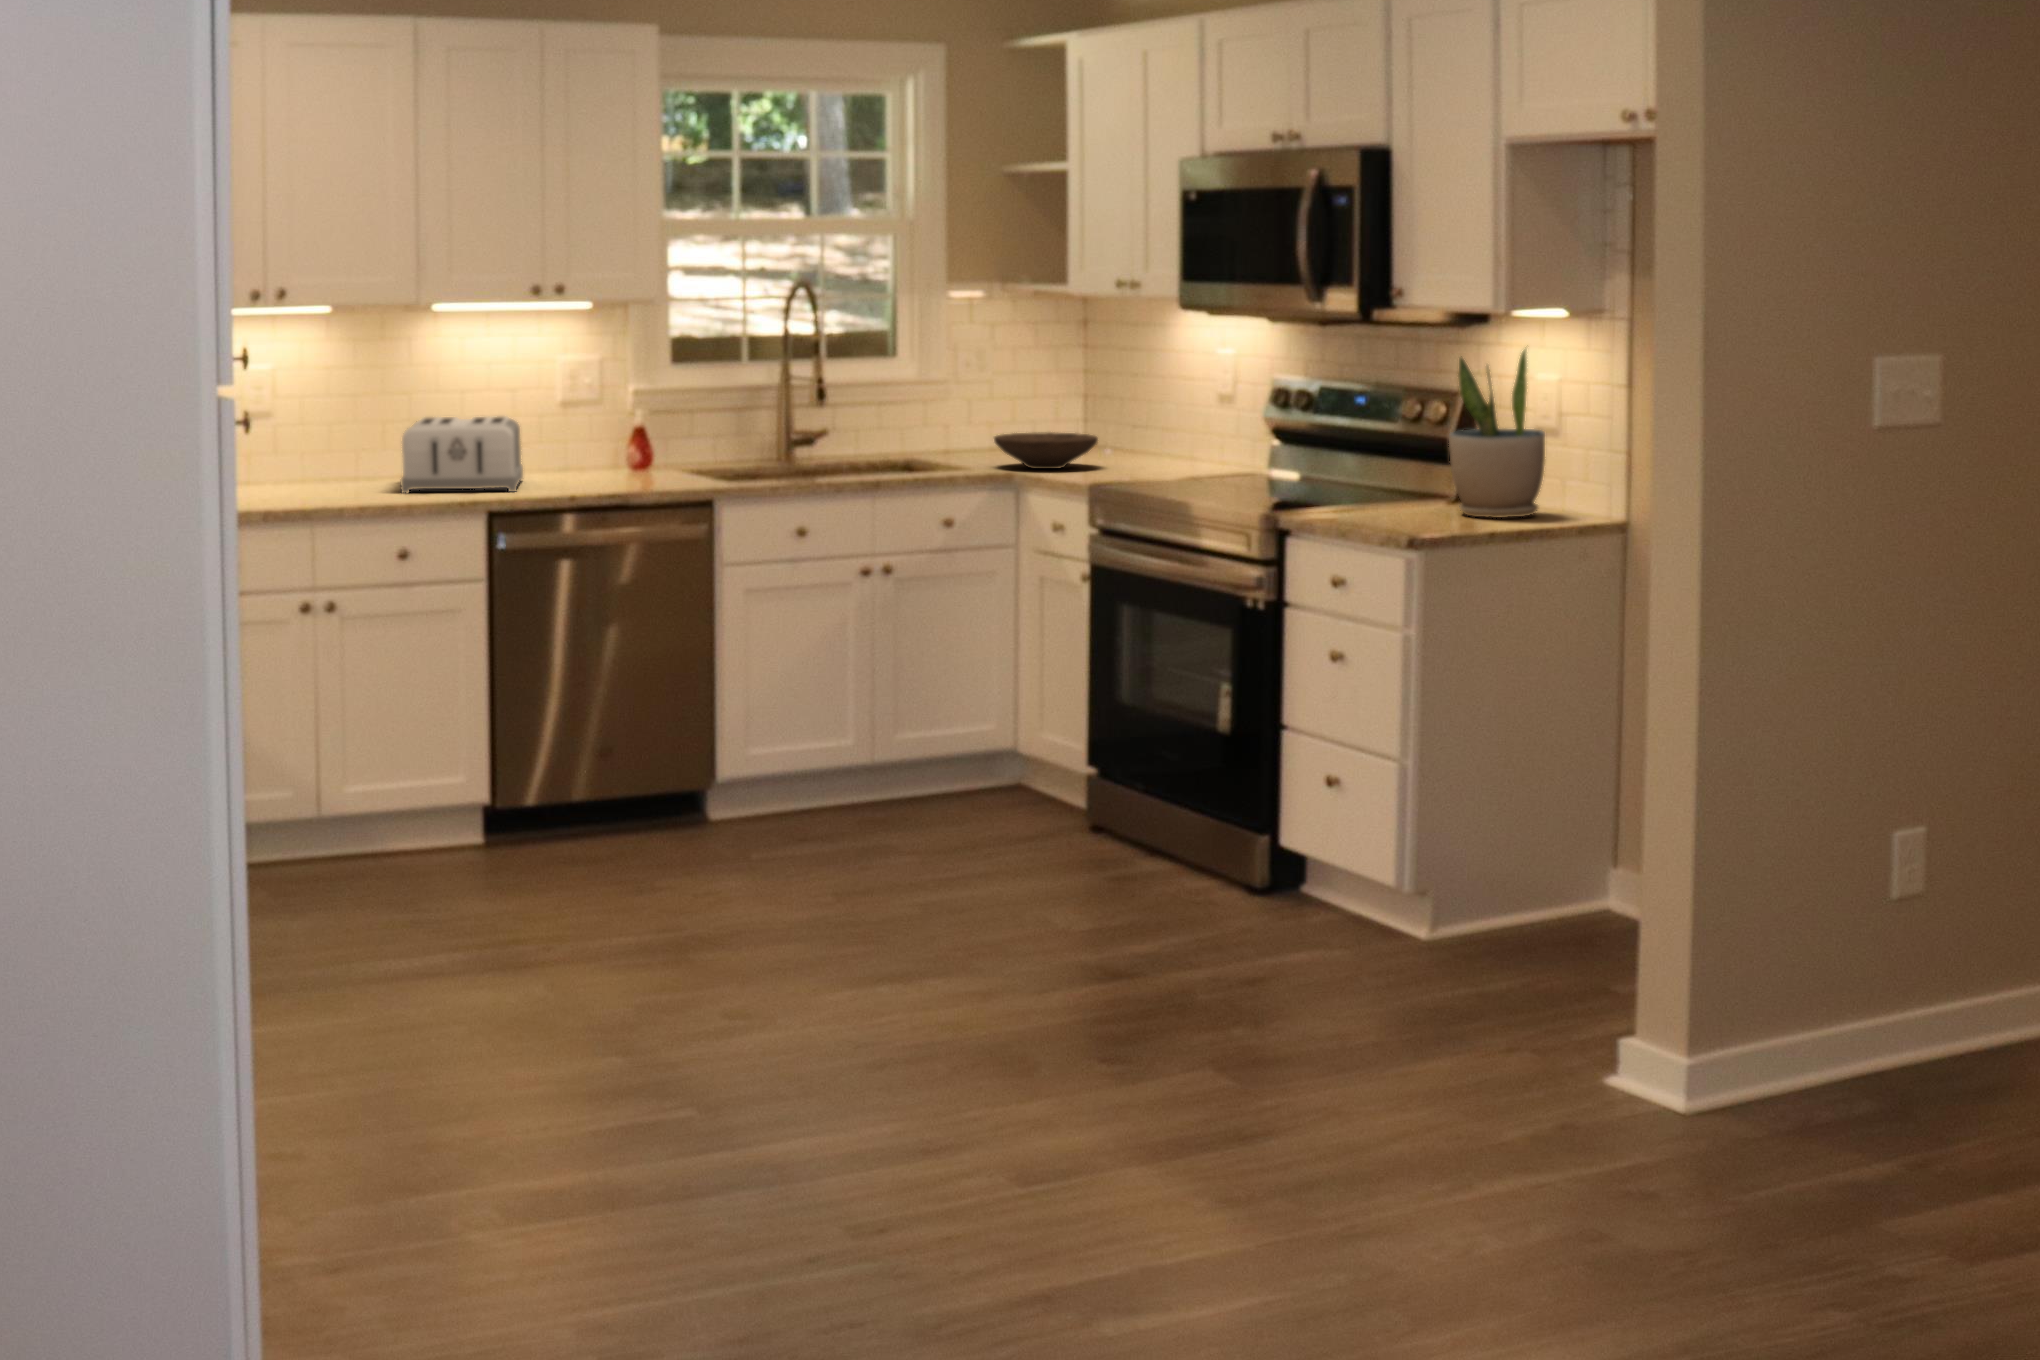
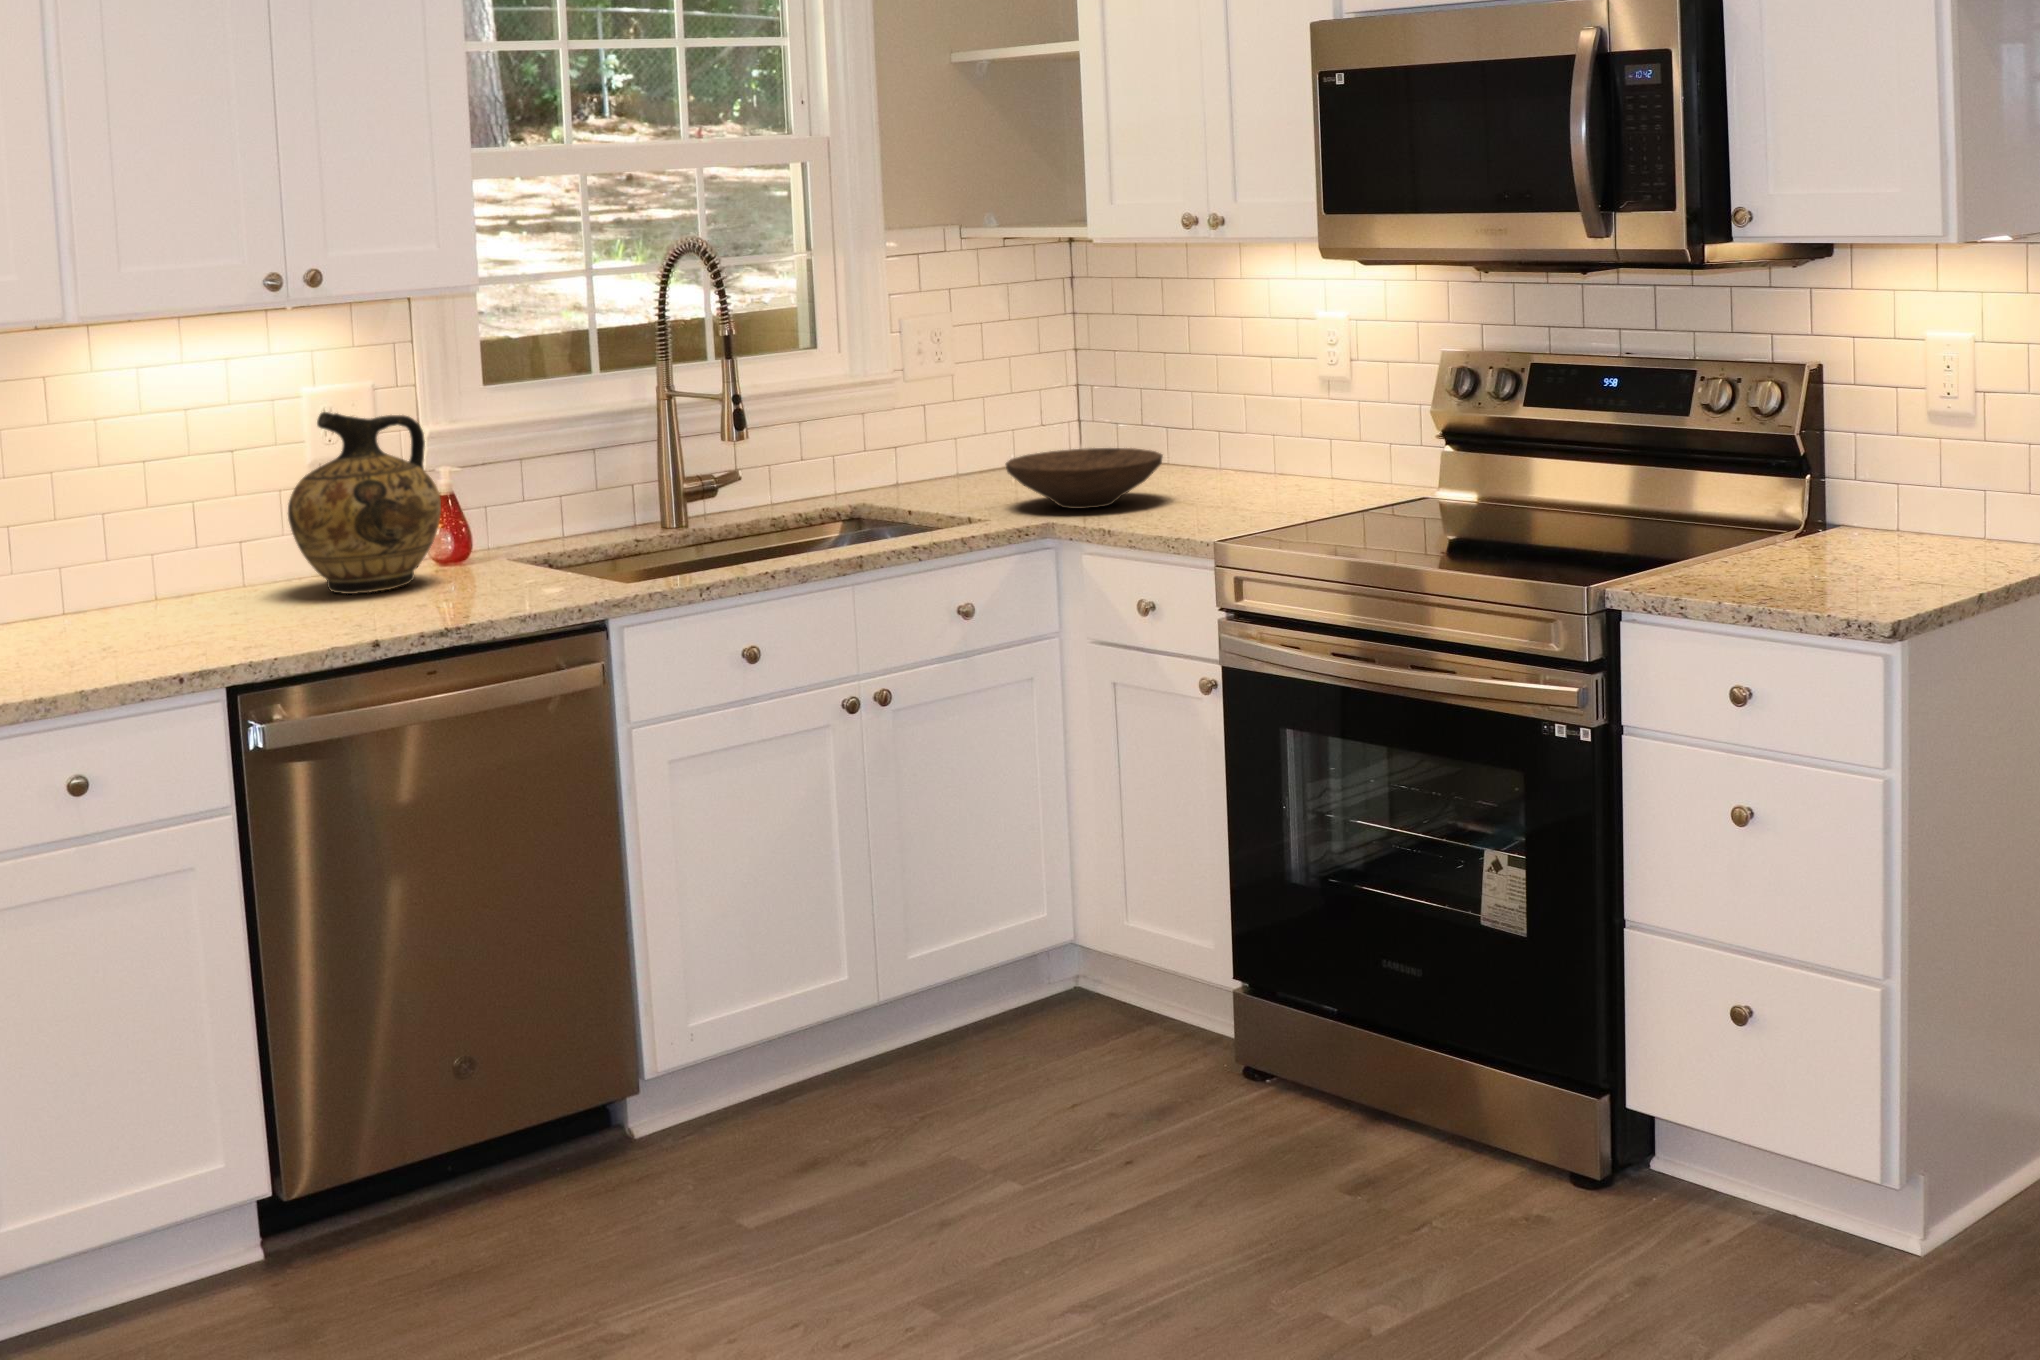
potted plant: present [1449,350,1545,518] -> none [1822,289,1969,560]
ceramic jug: none [548,370,633,477] -> present [288,412,441,594]
toaster: present [401,416,523,493] -> none [22,504,255,671]

